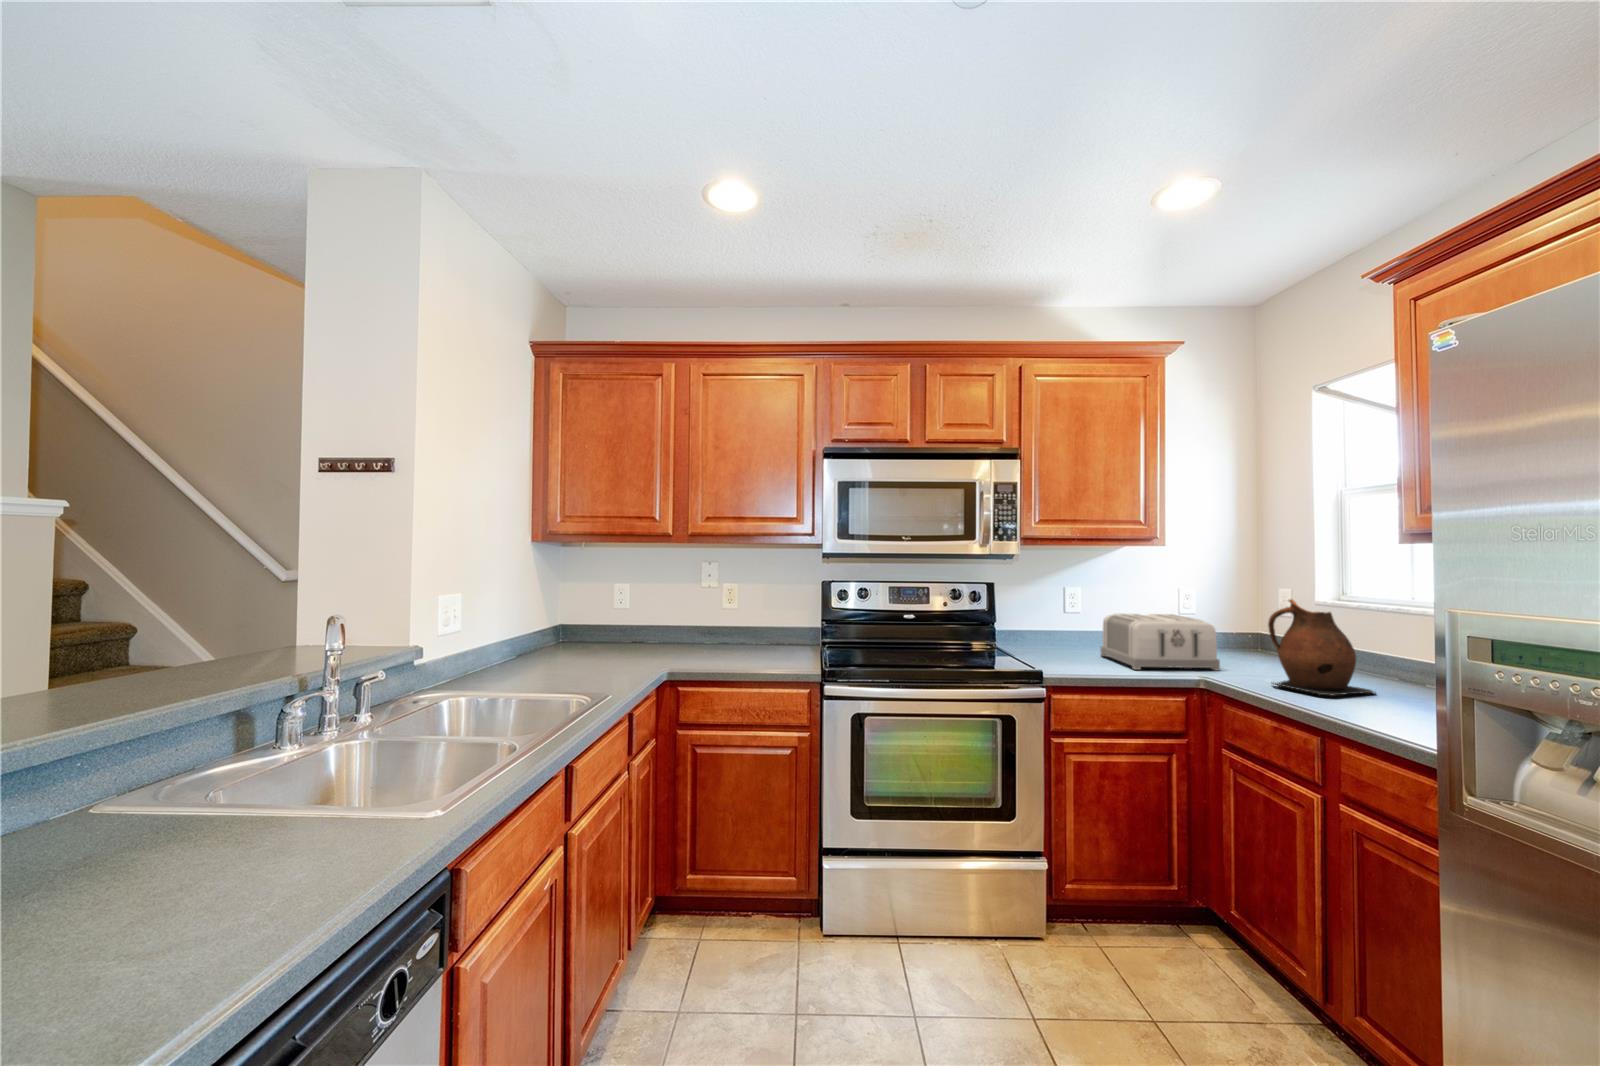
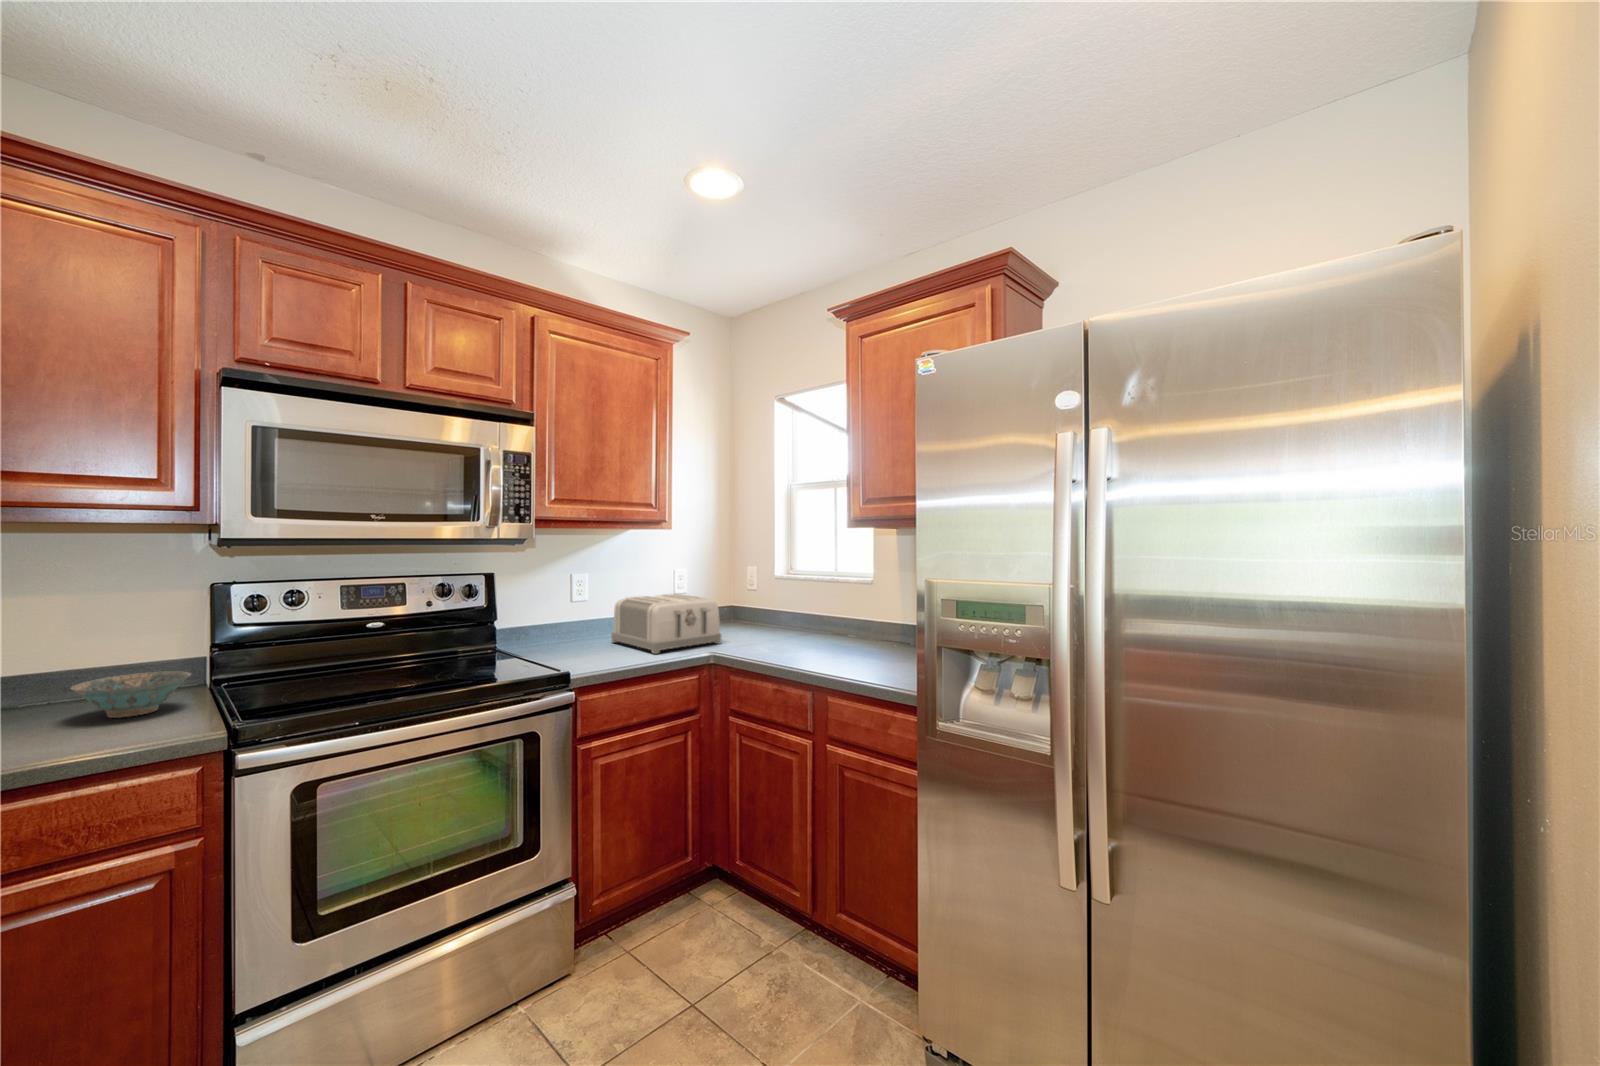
ceramic pitcher: present [1268,599,1375,696] -> none [767,575,837,657]
ceramic bowl: none [763,633,811,657] -> present [71,671,191,718]

